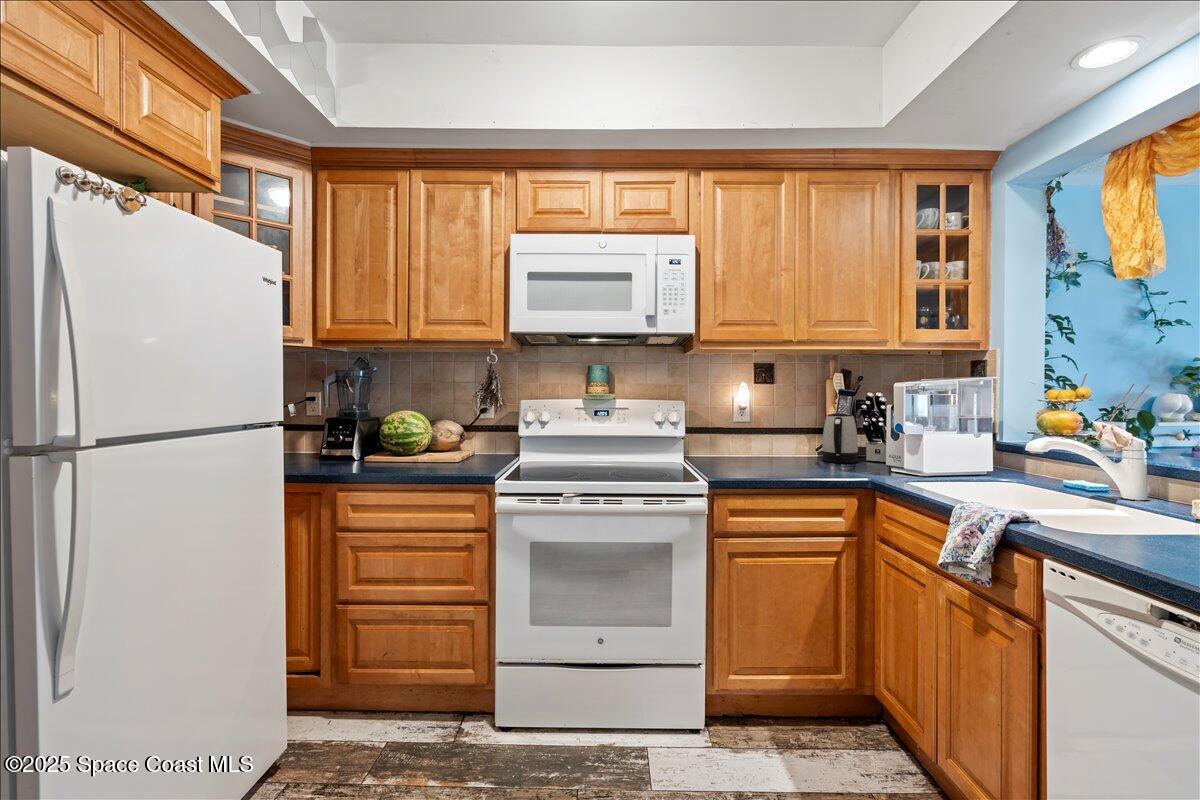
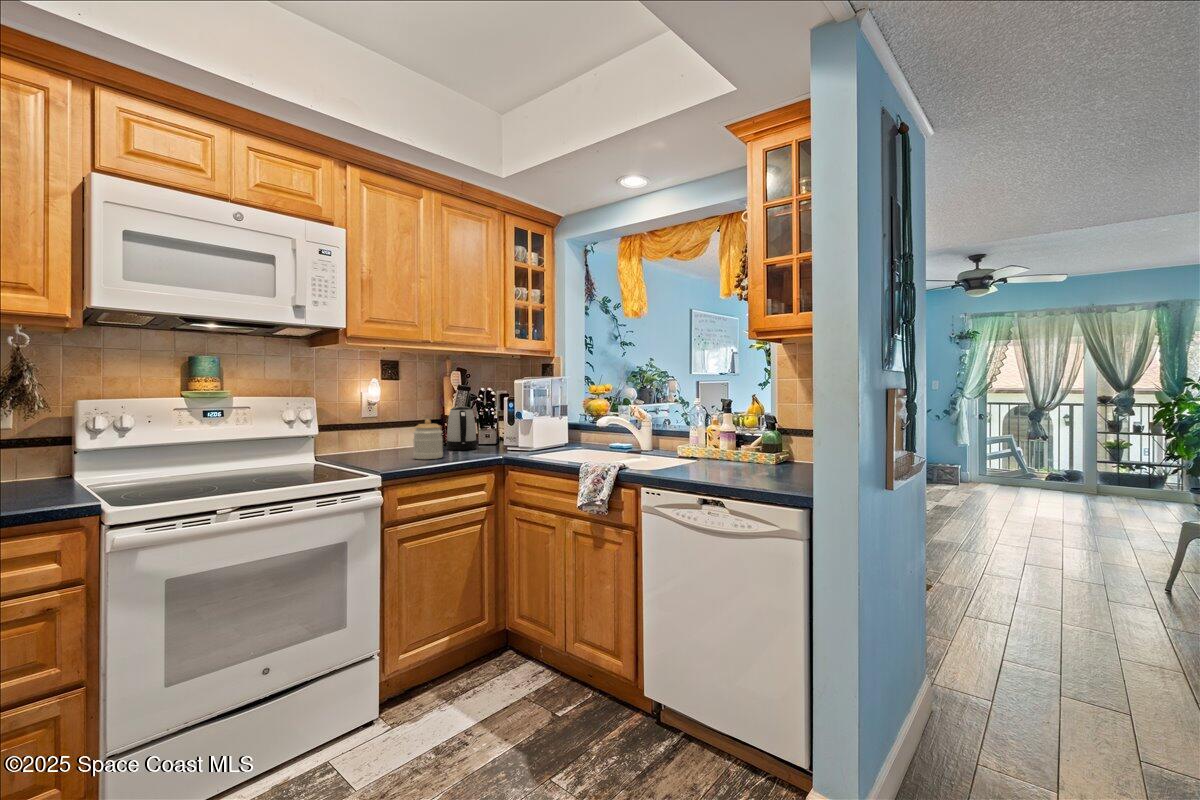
jar: none [767,426,800,470] -> present [413,419,443,459]

